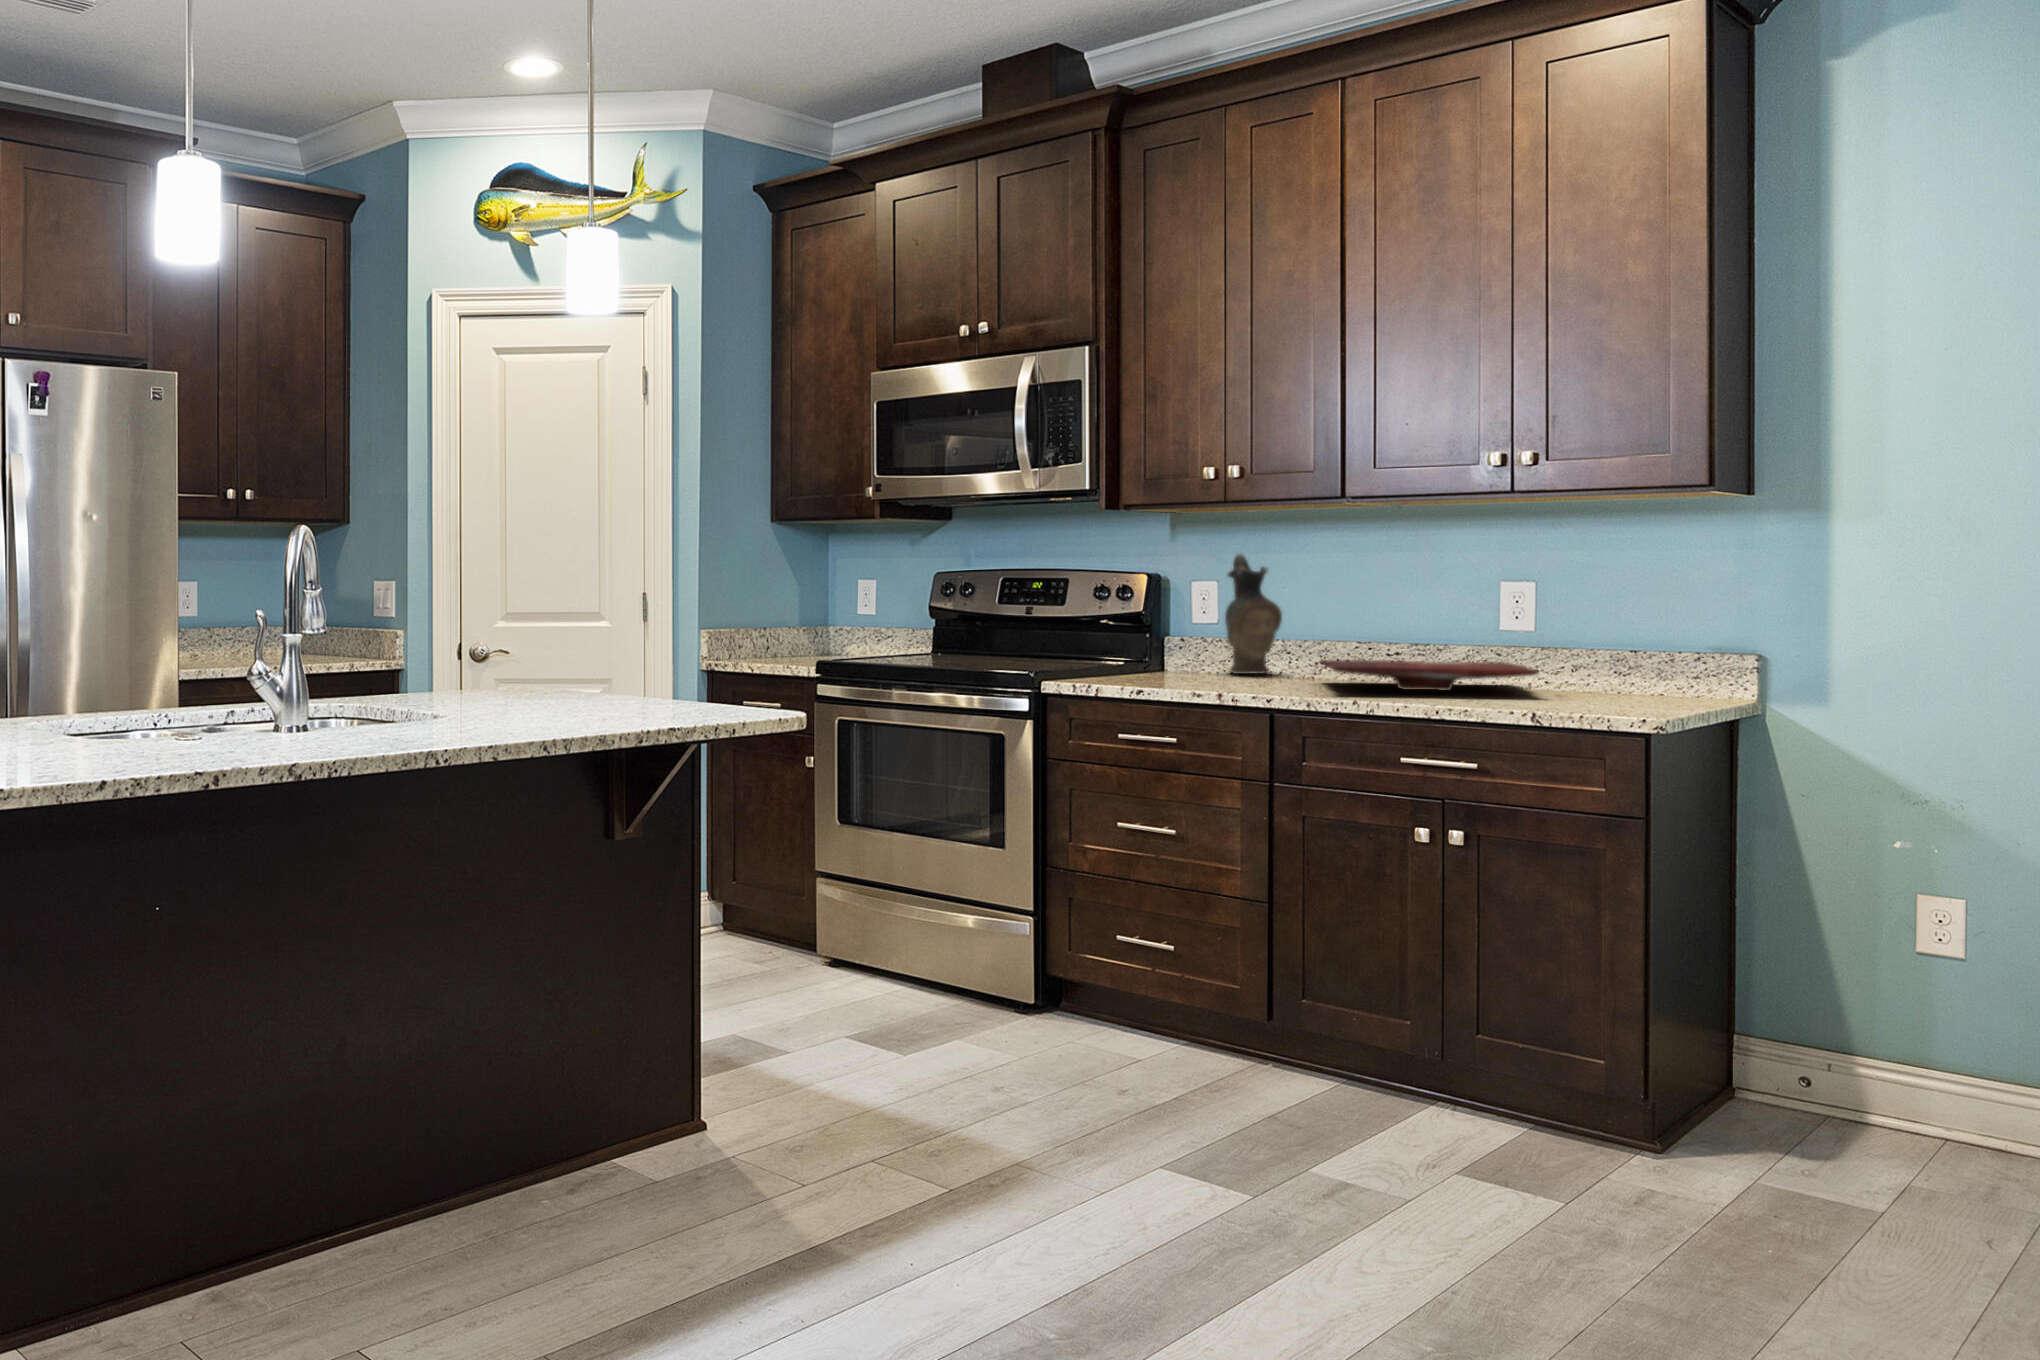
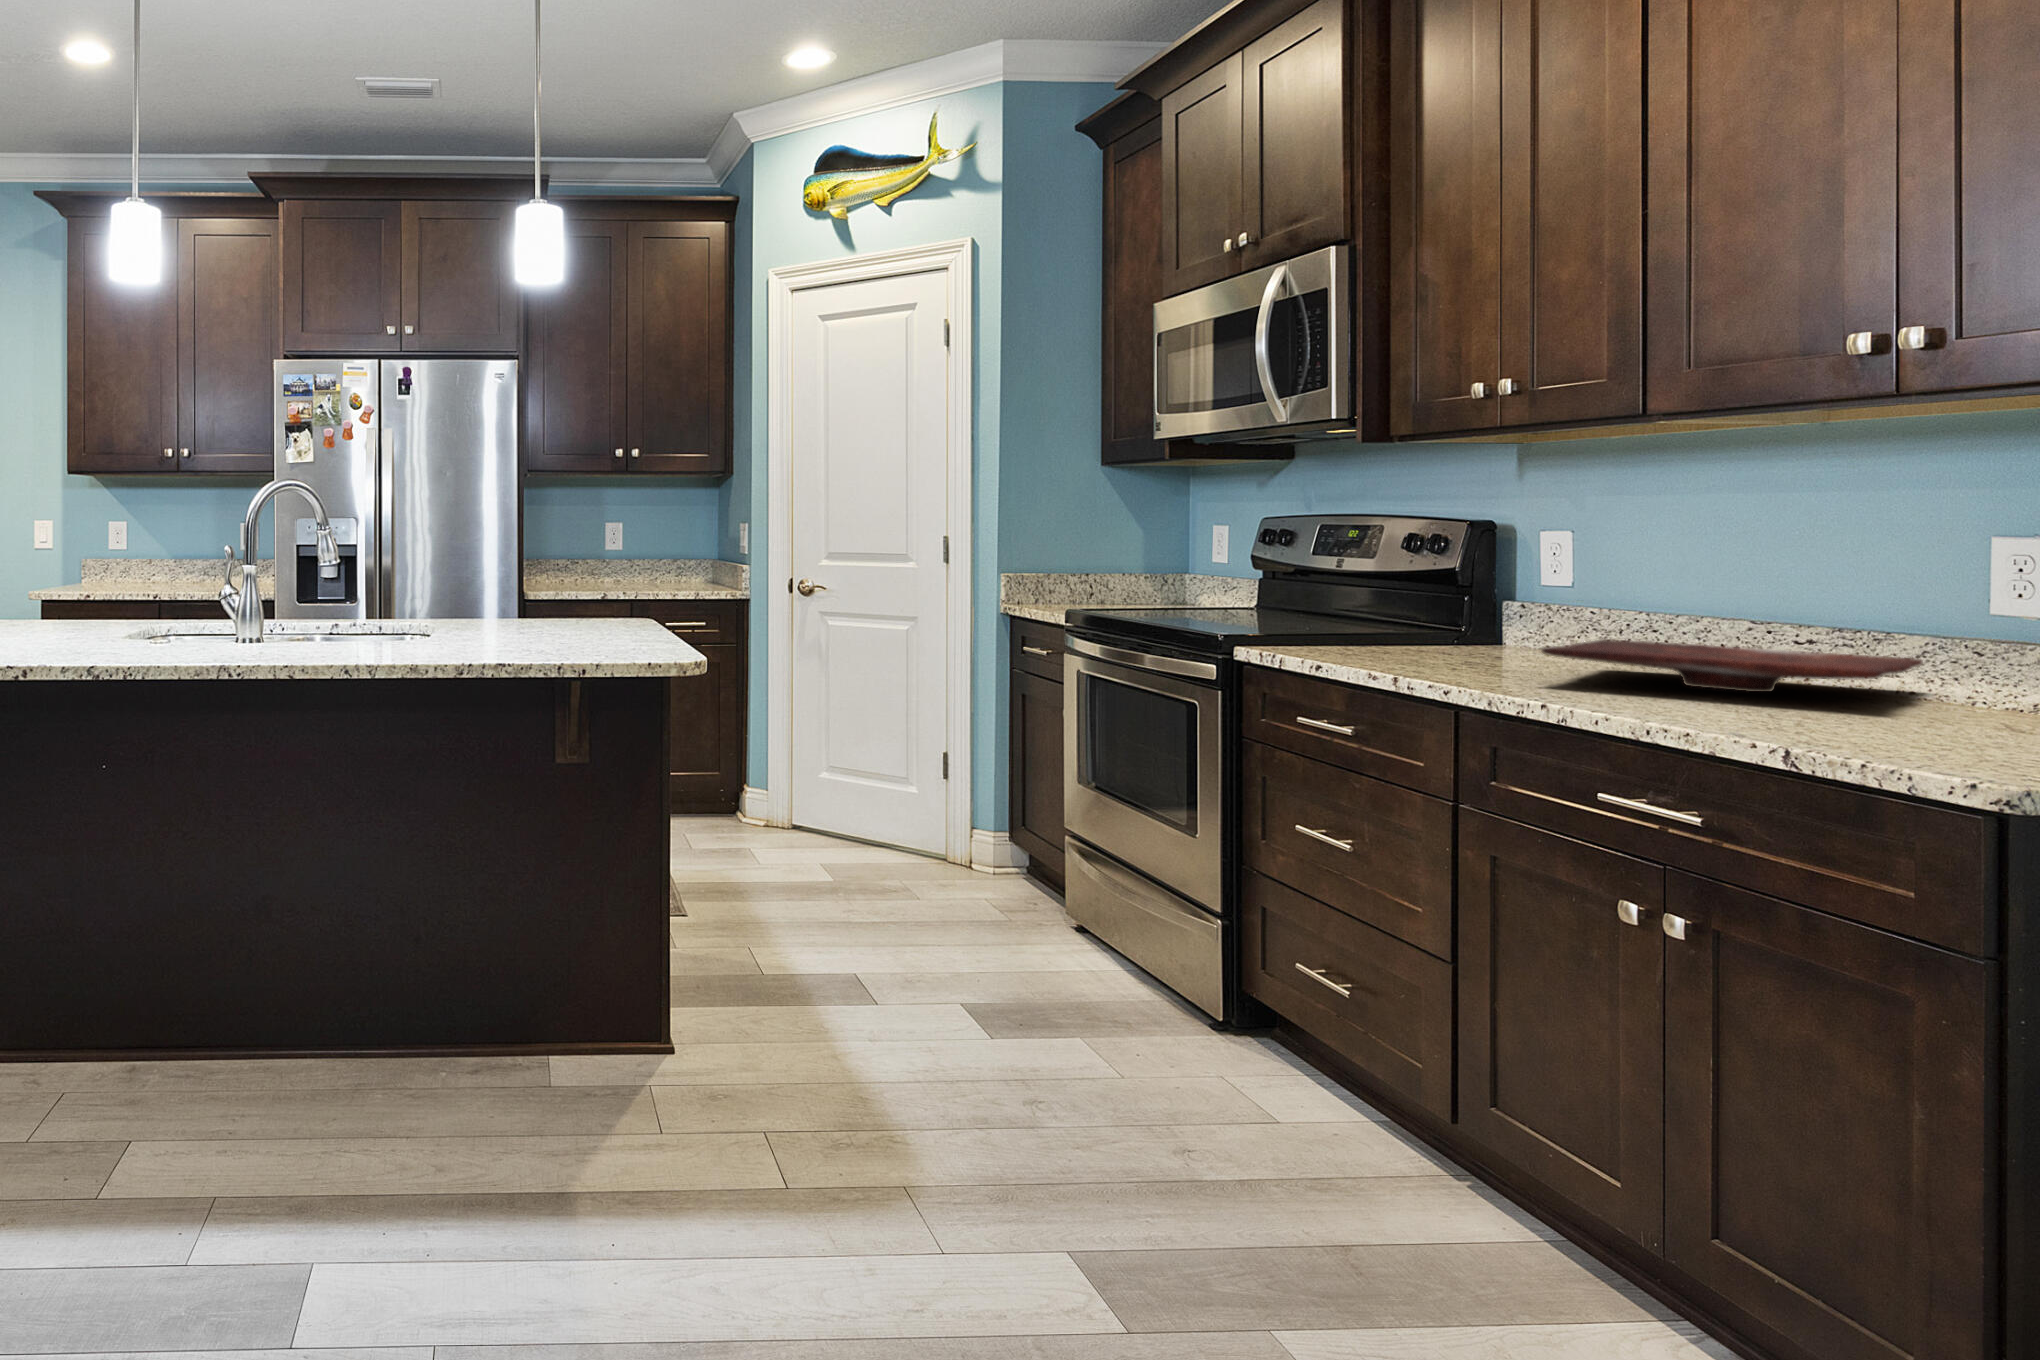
ceramic pitcher: present [1225,554,1282,674] -> none [1507,499,1588,653]

